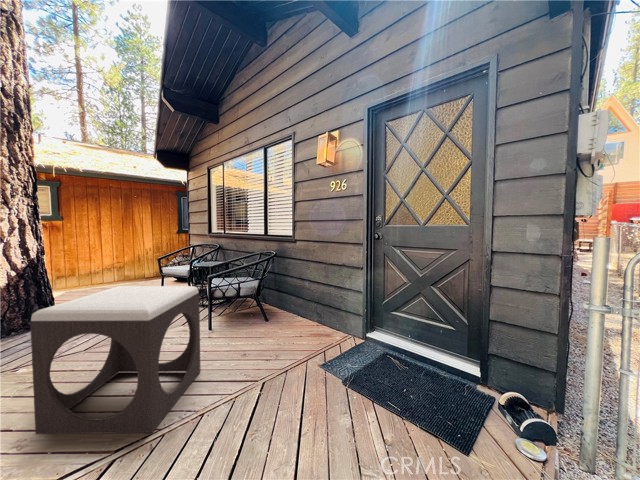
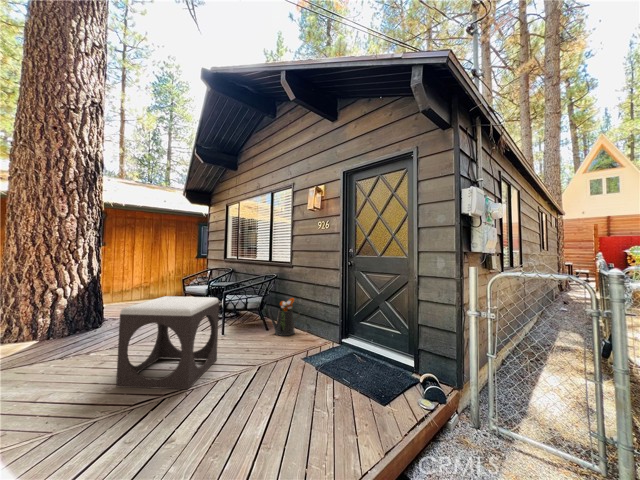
watering can: none [268,280,307,329] -> present [269,298,295,336]

